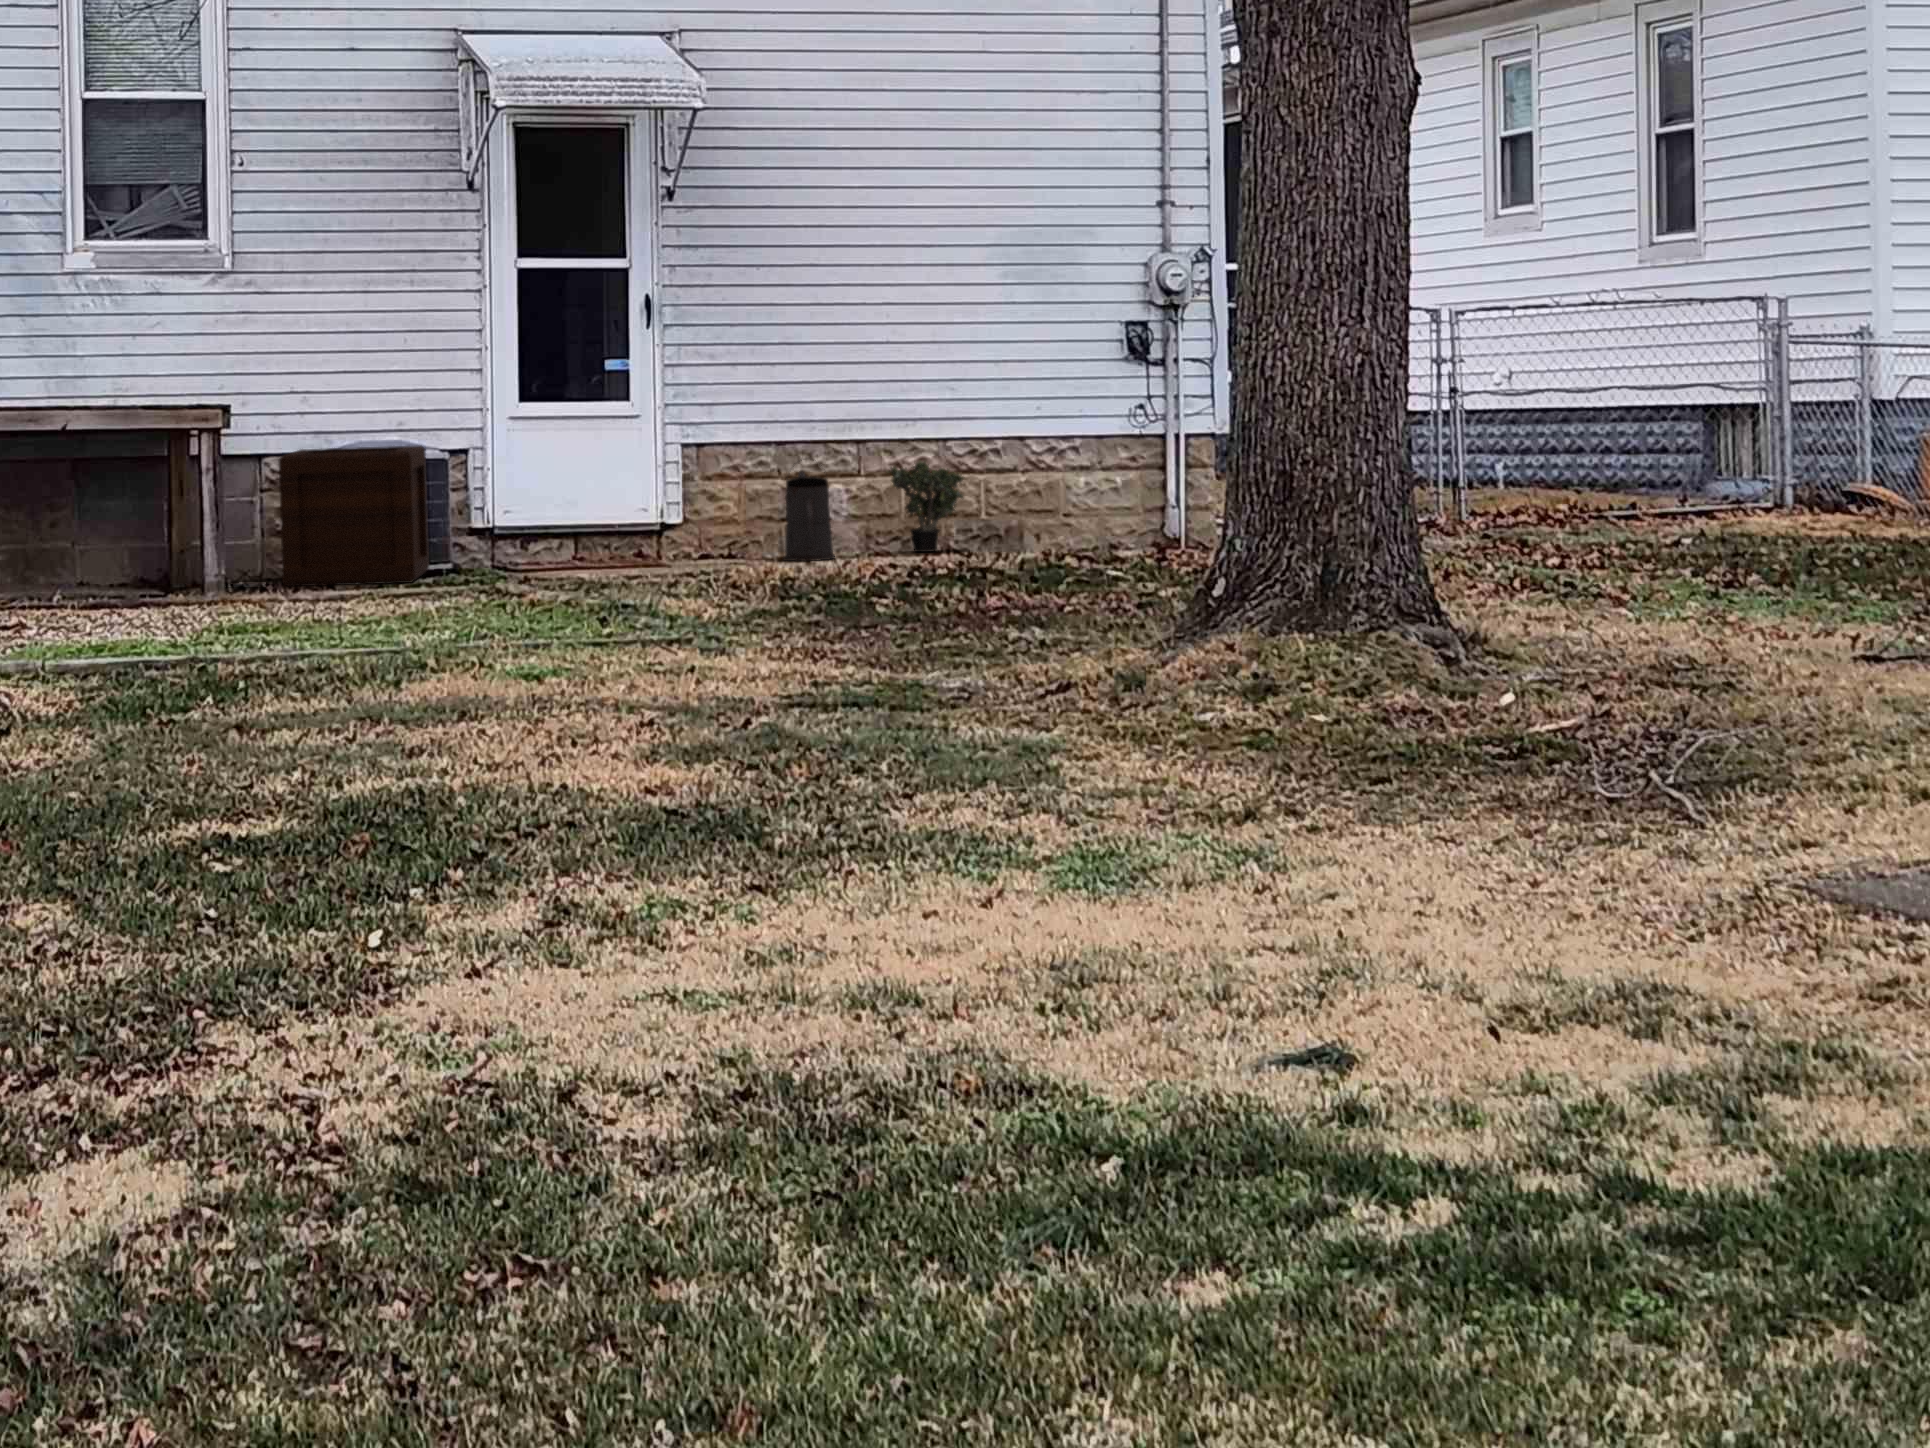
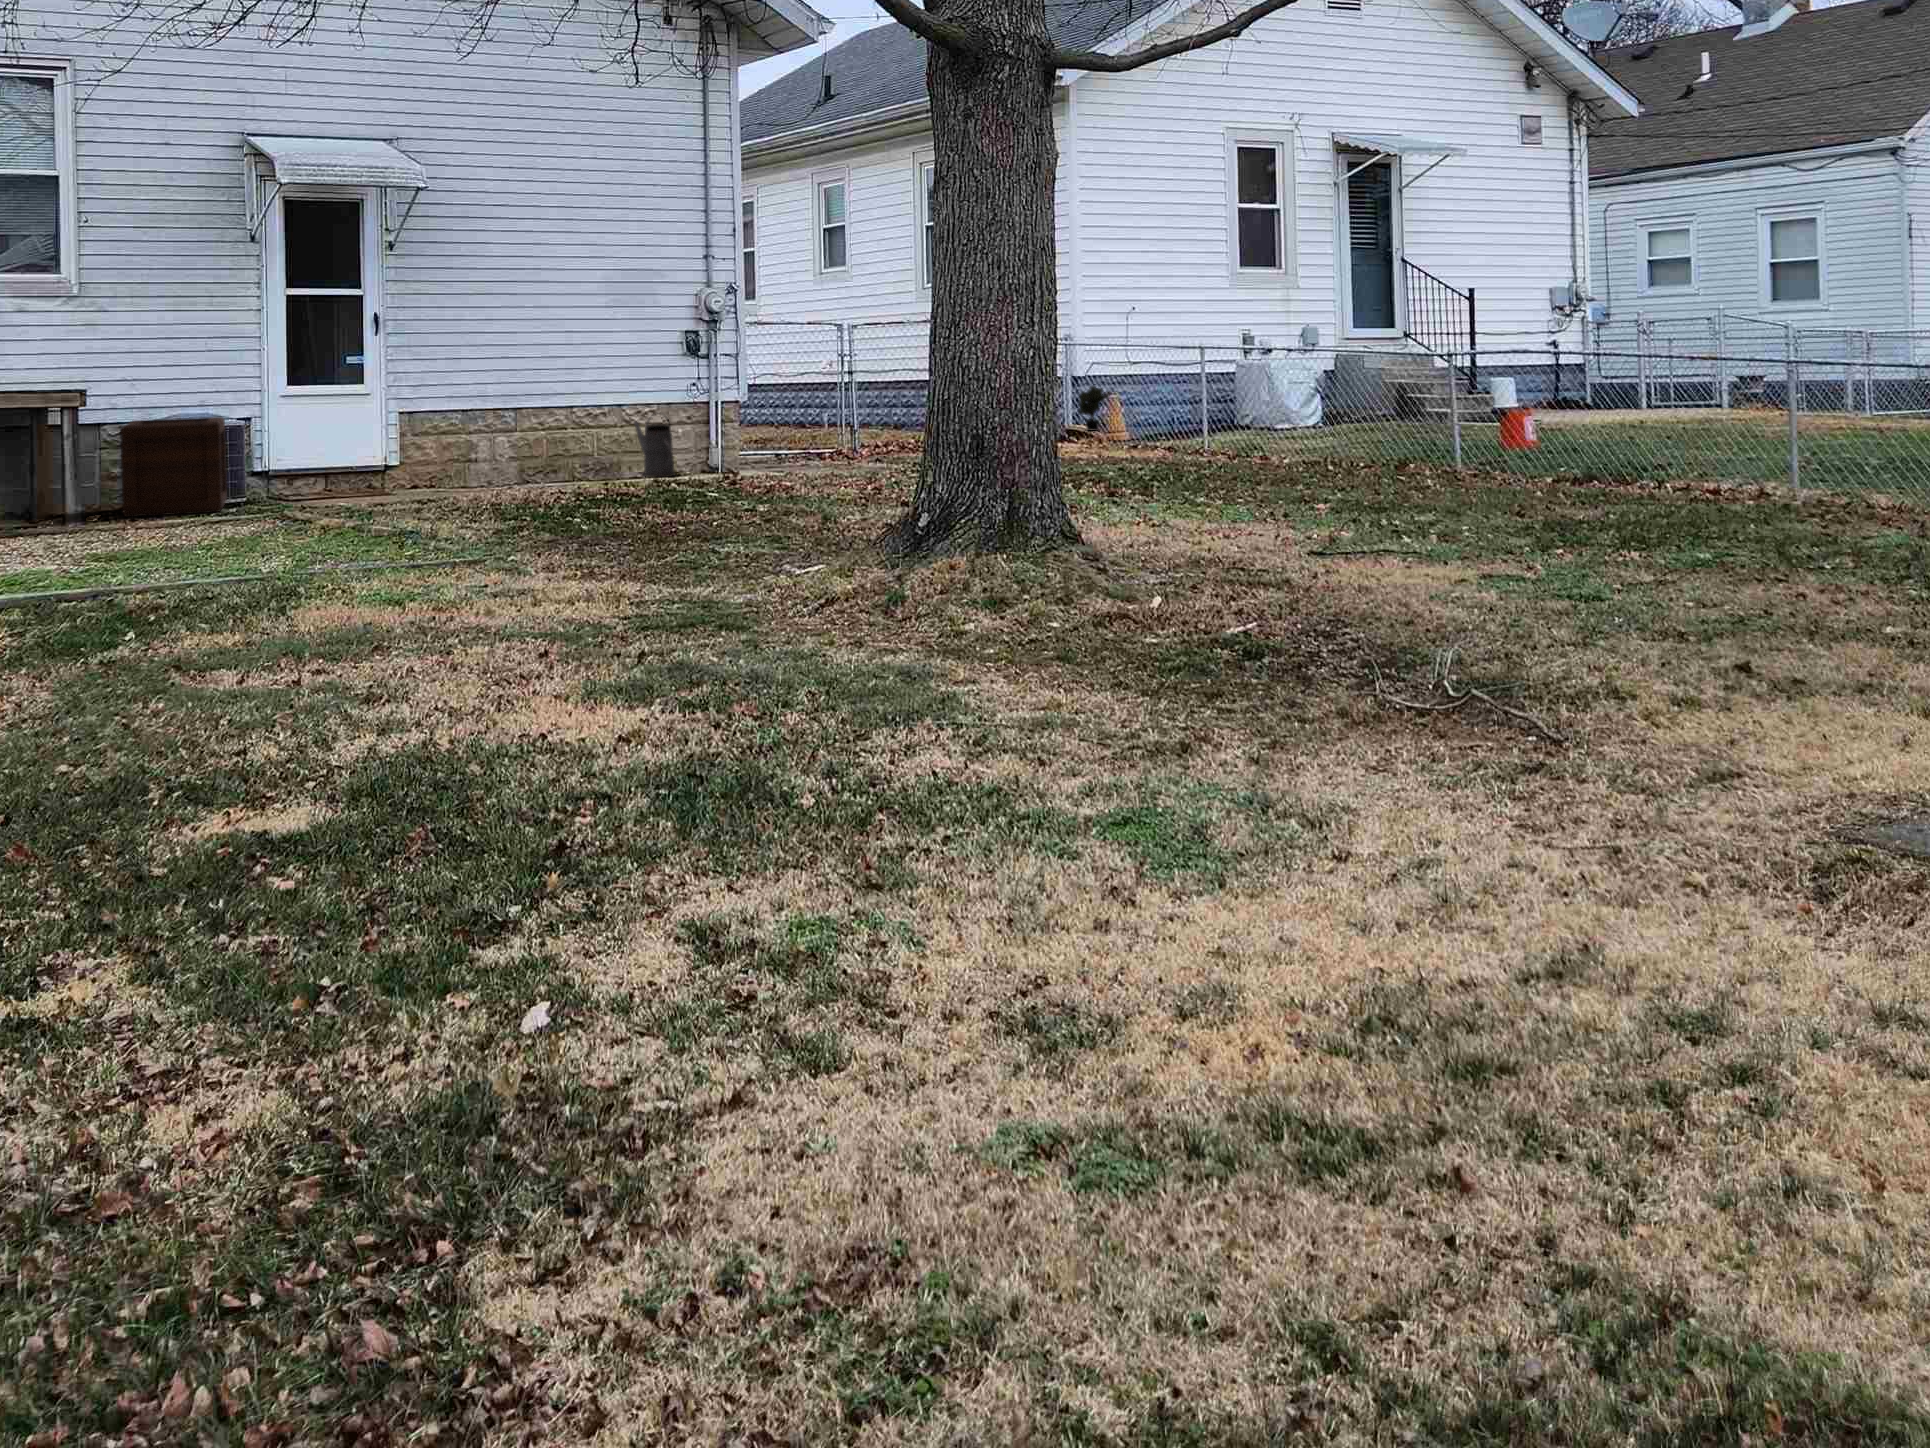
watering can: present [783,460,835,561] -> present [634,415,675,477]
potted plant: present [890,461,964,552] -> present [1079,386,1112,431]

